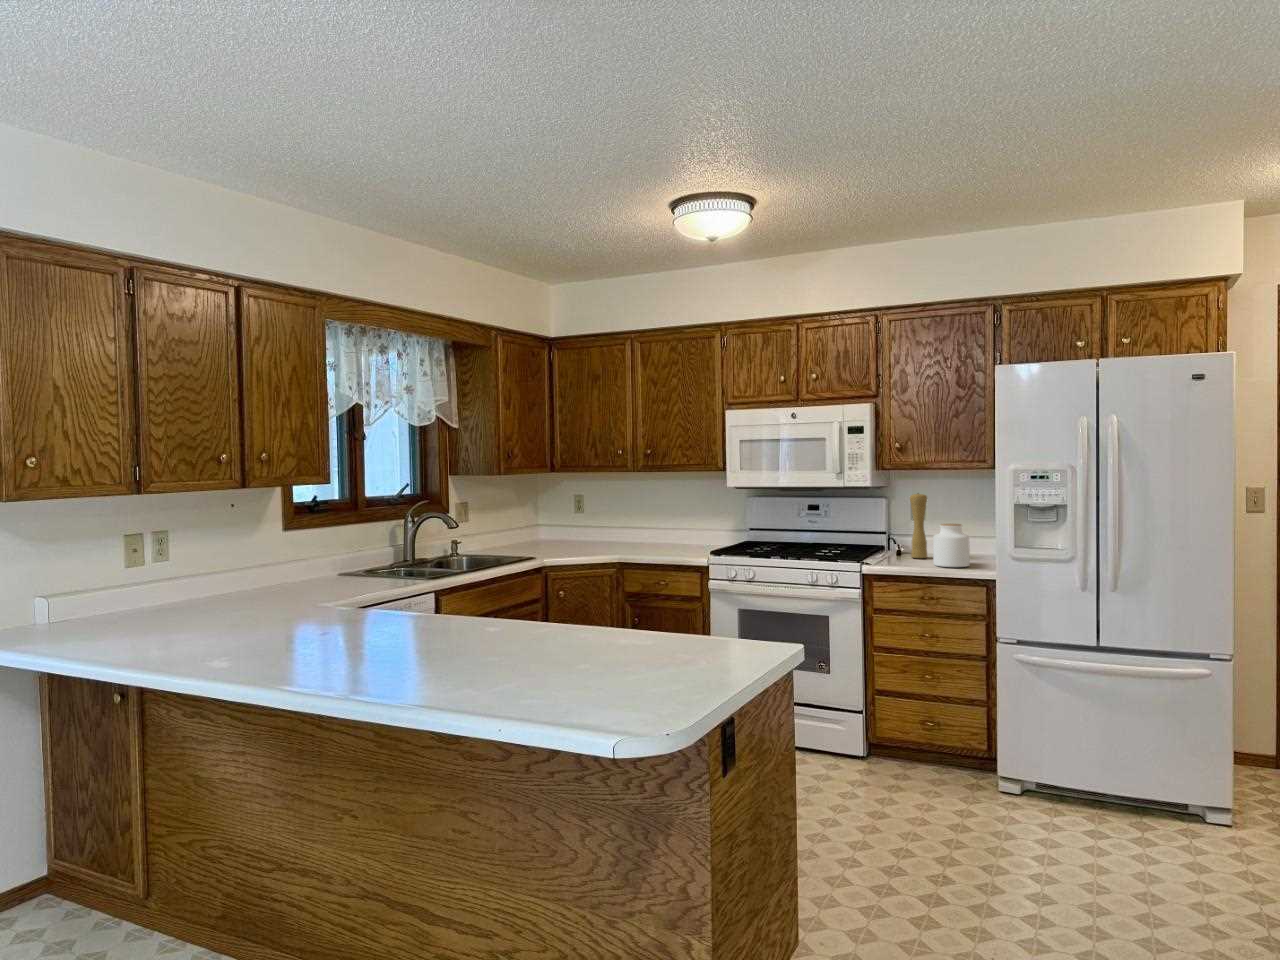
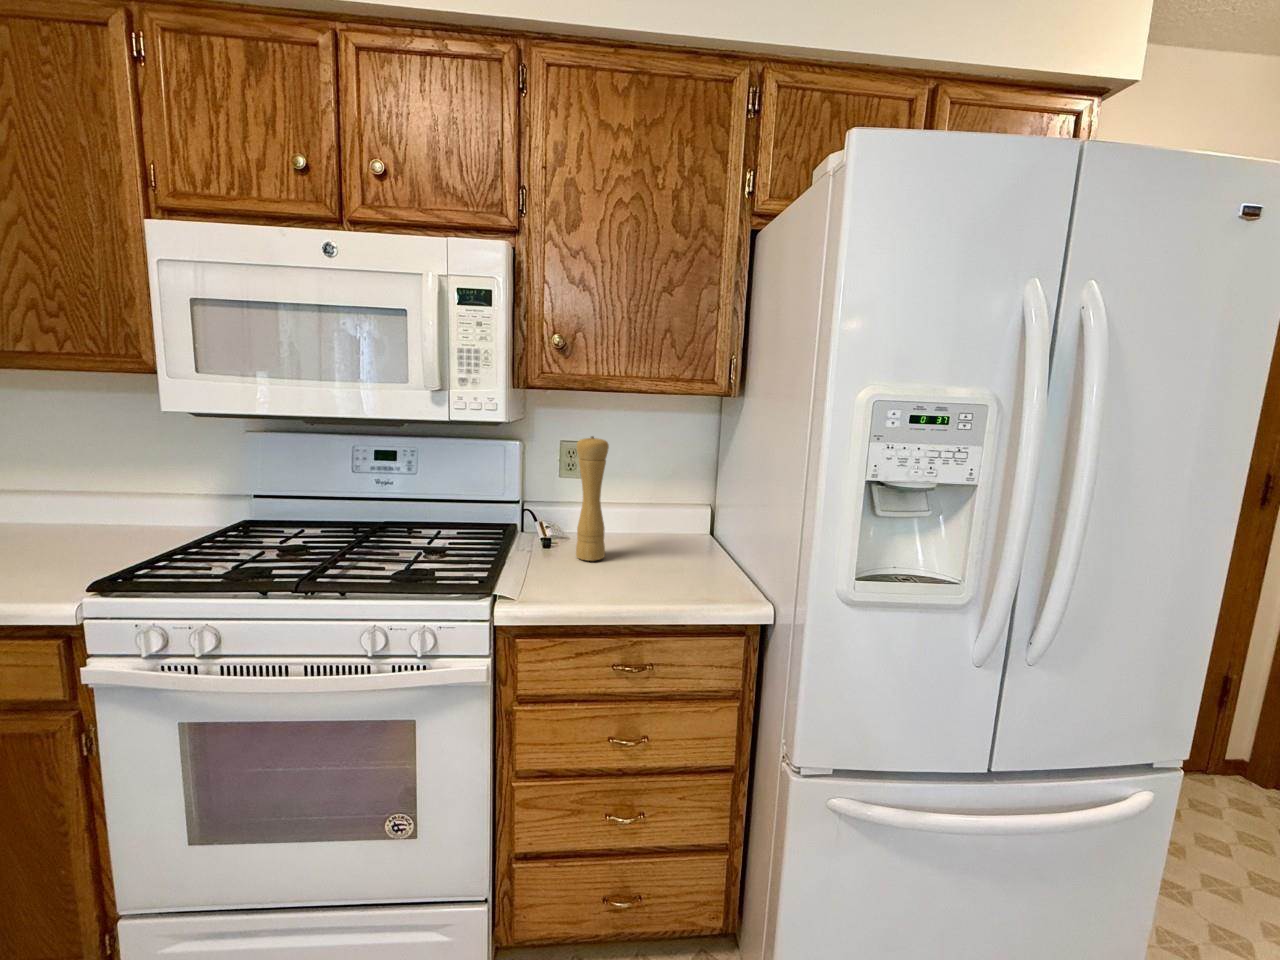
jar: present [933,524,970,567] -> none [628,500,696,592]

